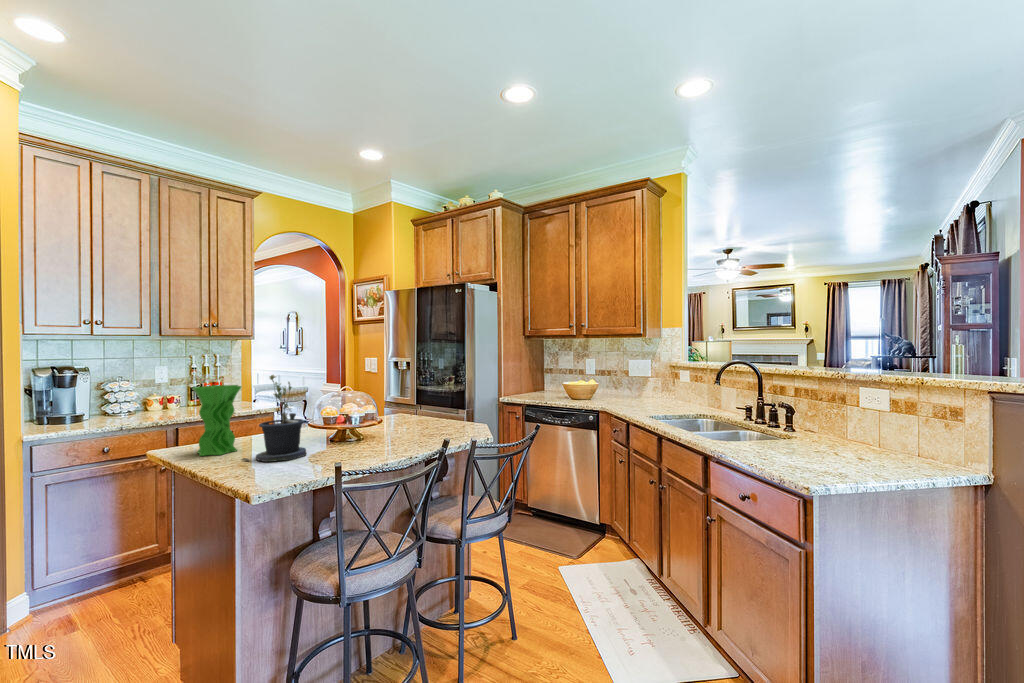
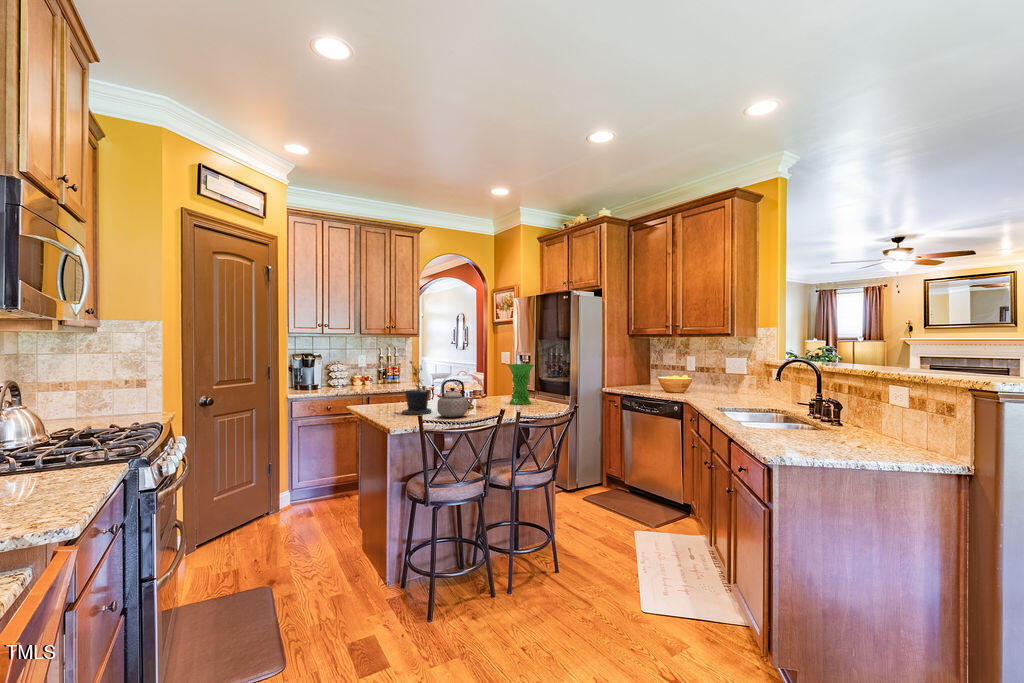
vase: present [192,385,241,456] -> present [508,364,534,404]
teapot: none [323,402,383,462] -> present [437,379,476,417]

